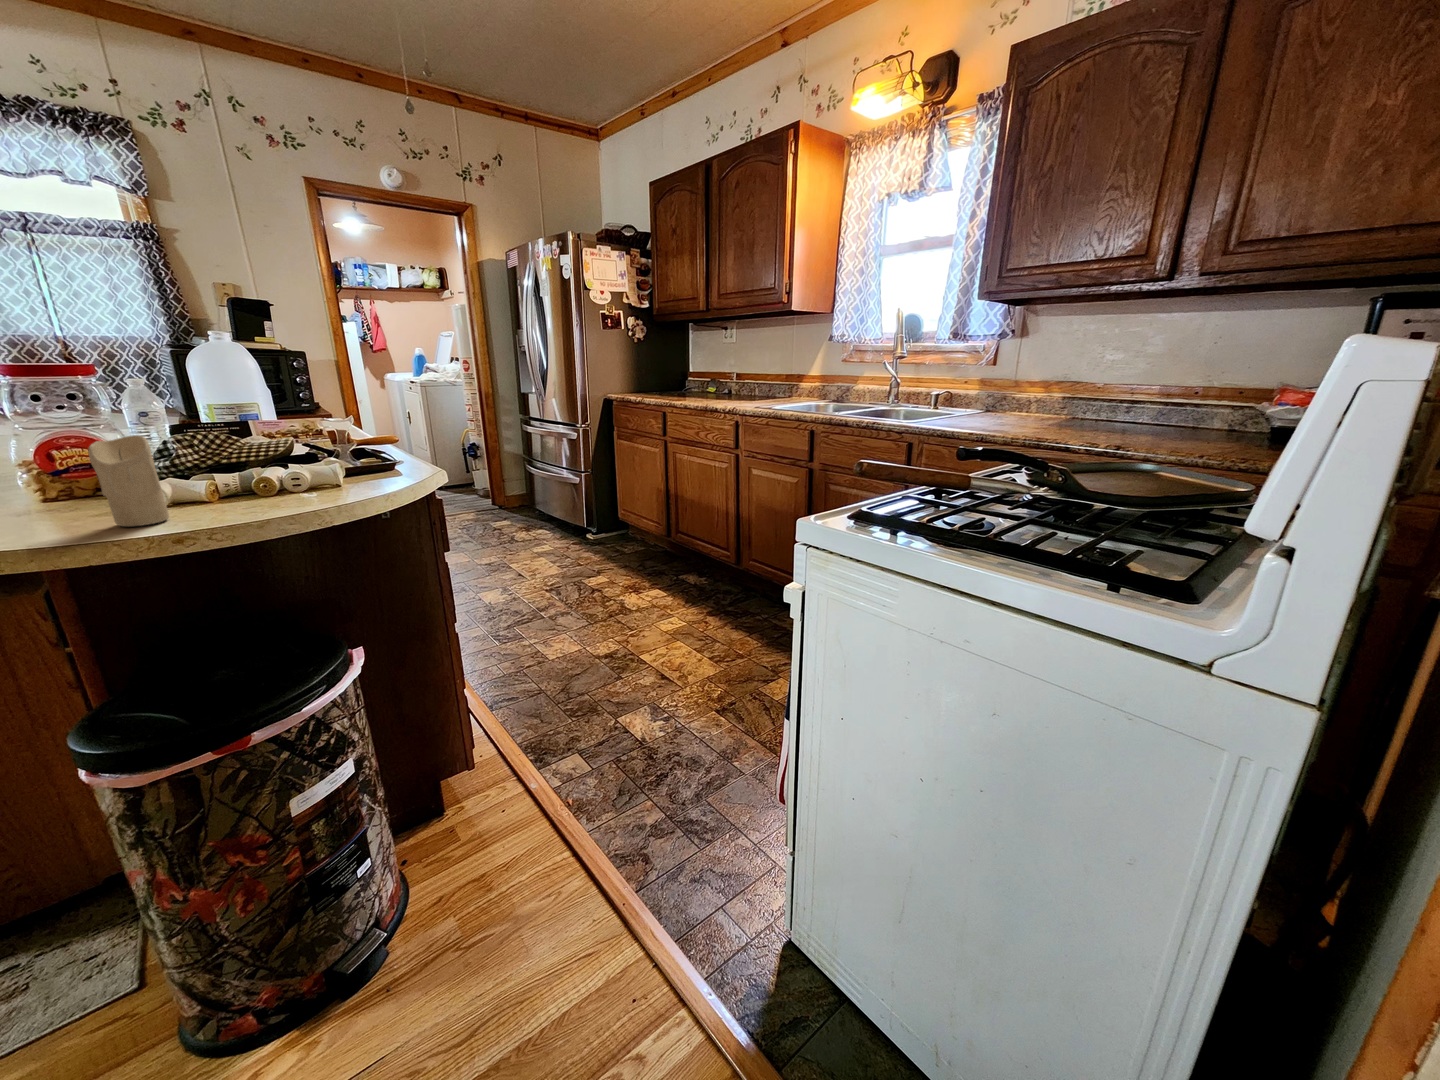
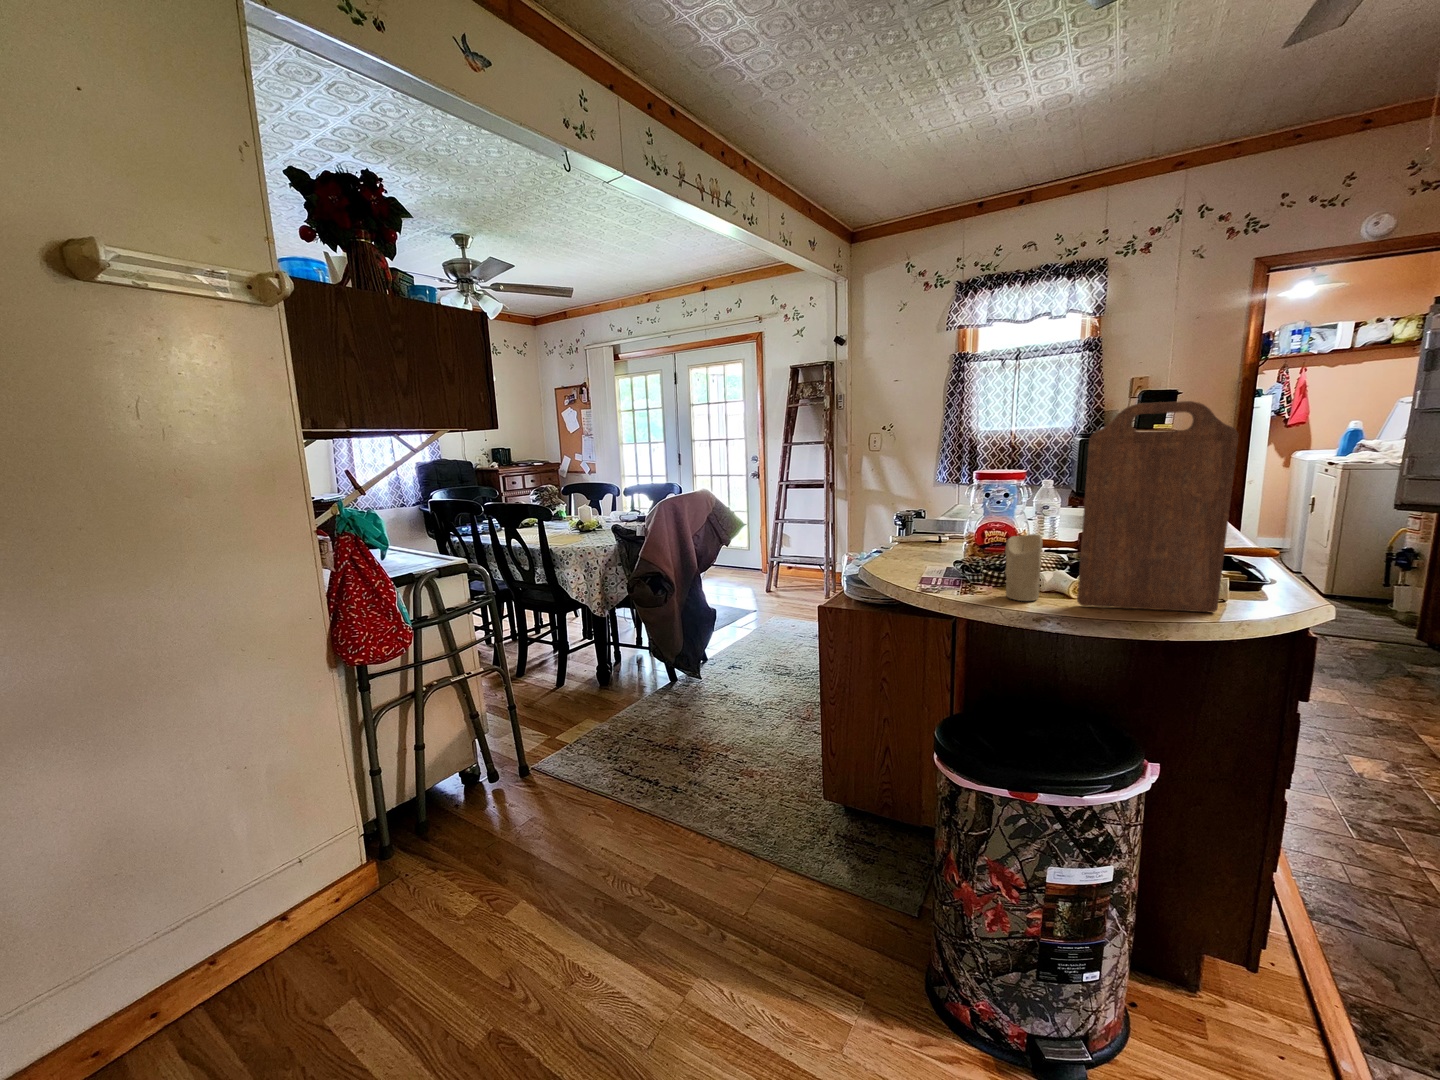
cutting board: none [170,265,368,512] -> present [1077,401,1238,612]

